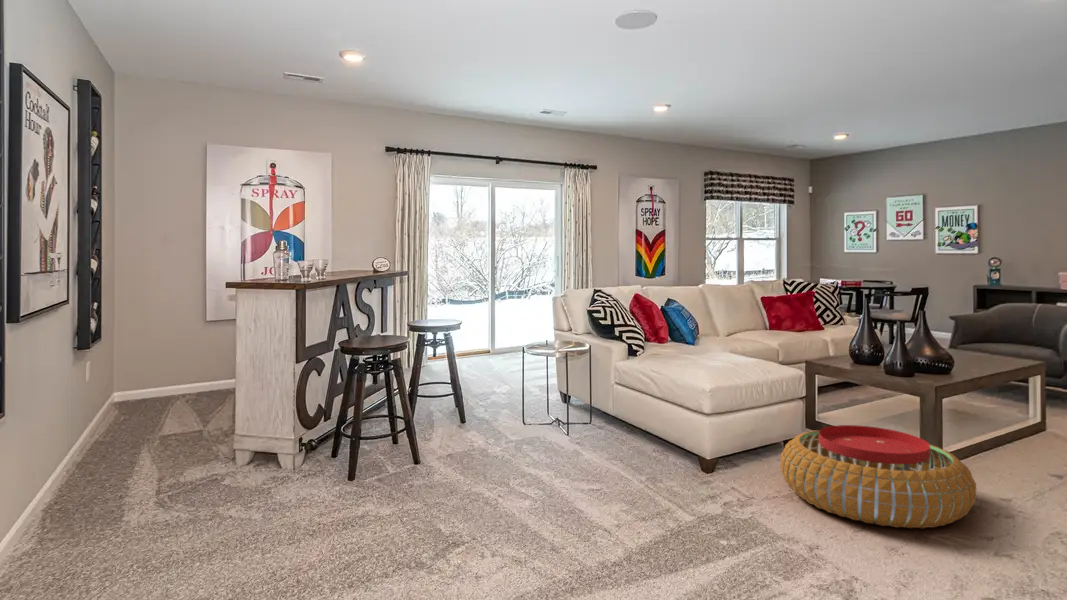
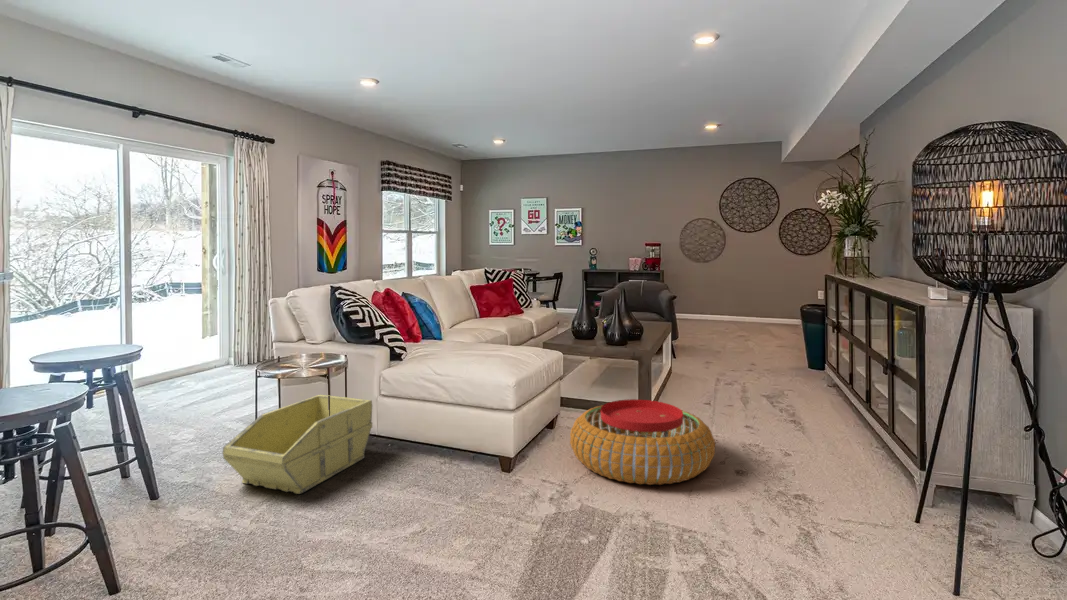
storage bin: none [485,379,604,450] -> present [223,395,372,494]

